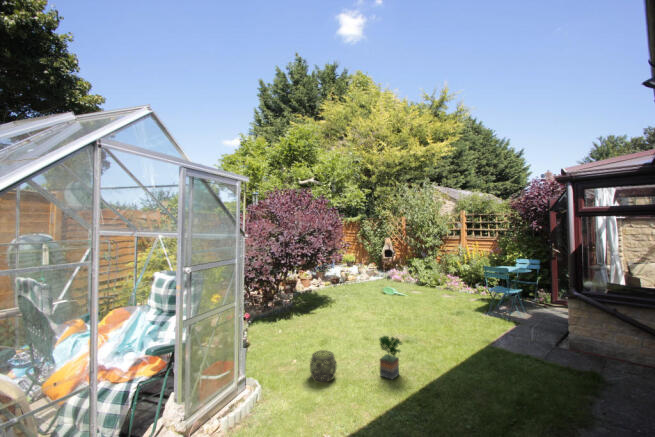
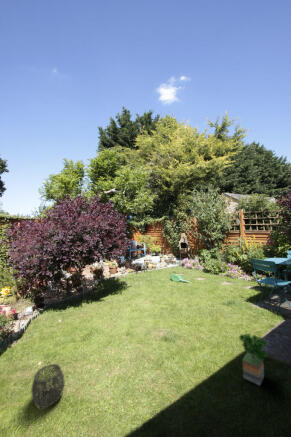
potted tree: present [379,336,402,379] -> present [239,334,268,385]

